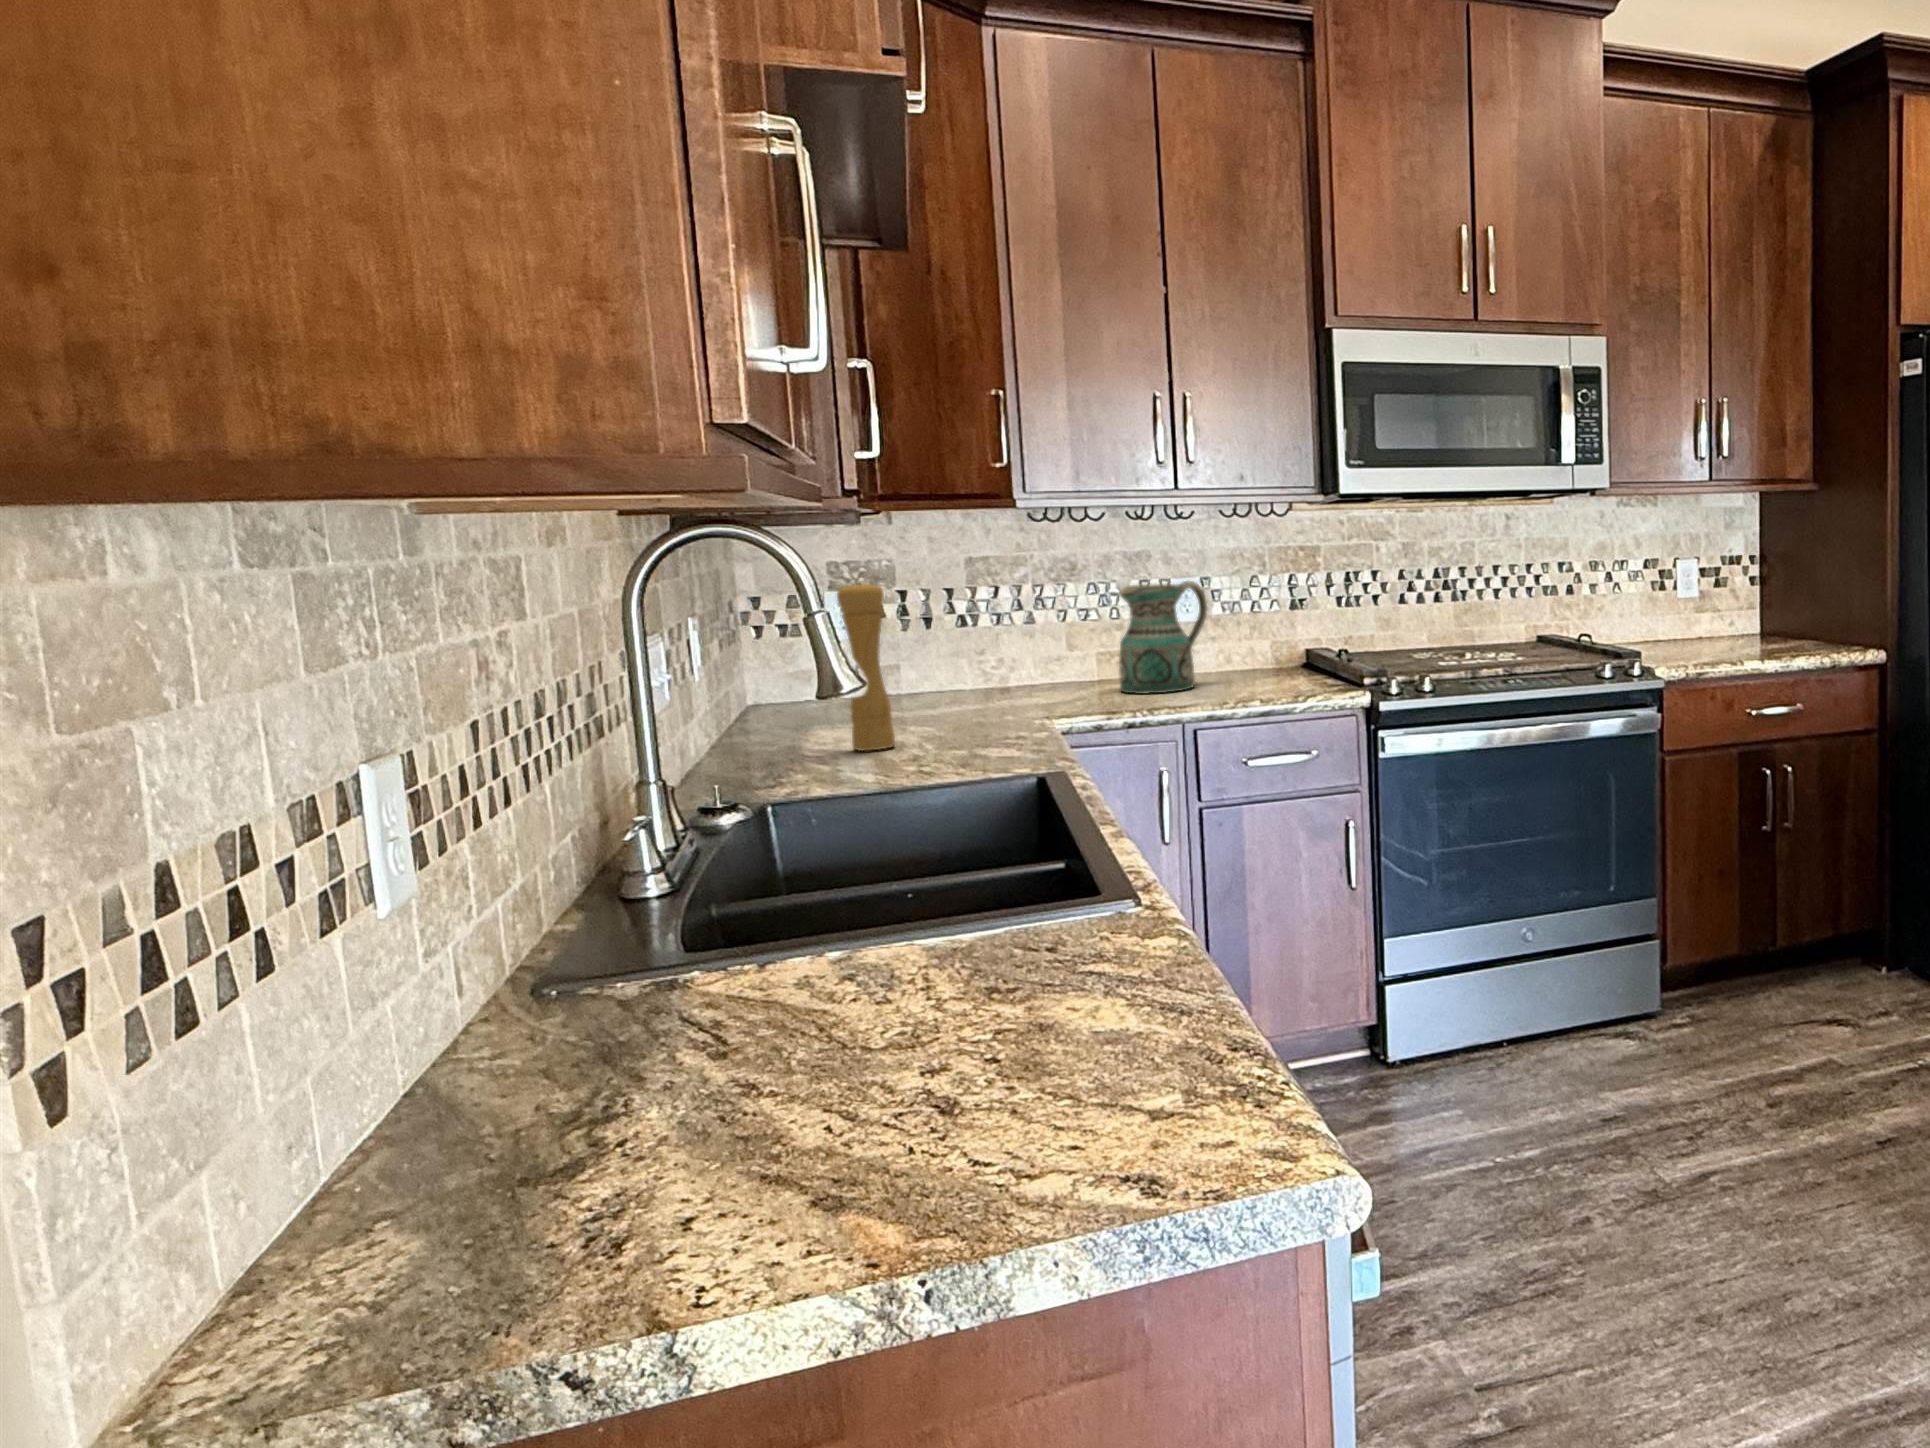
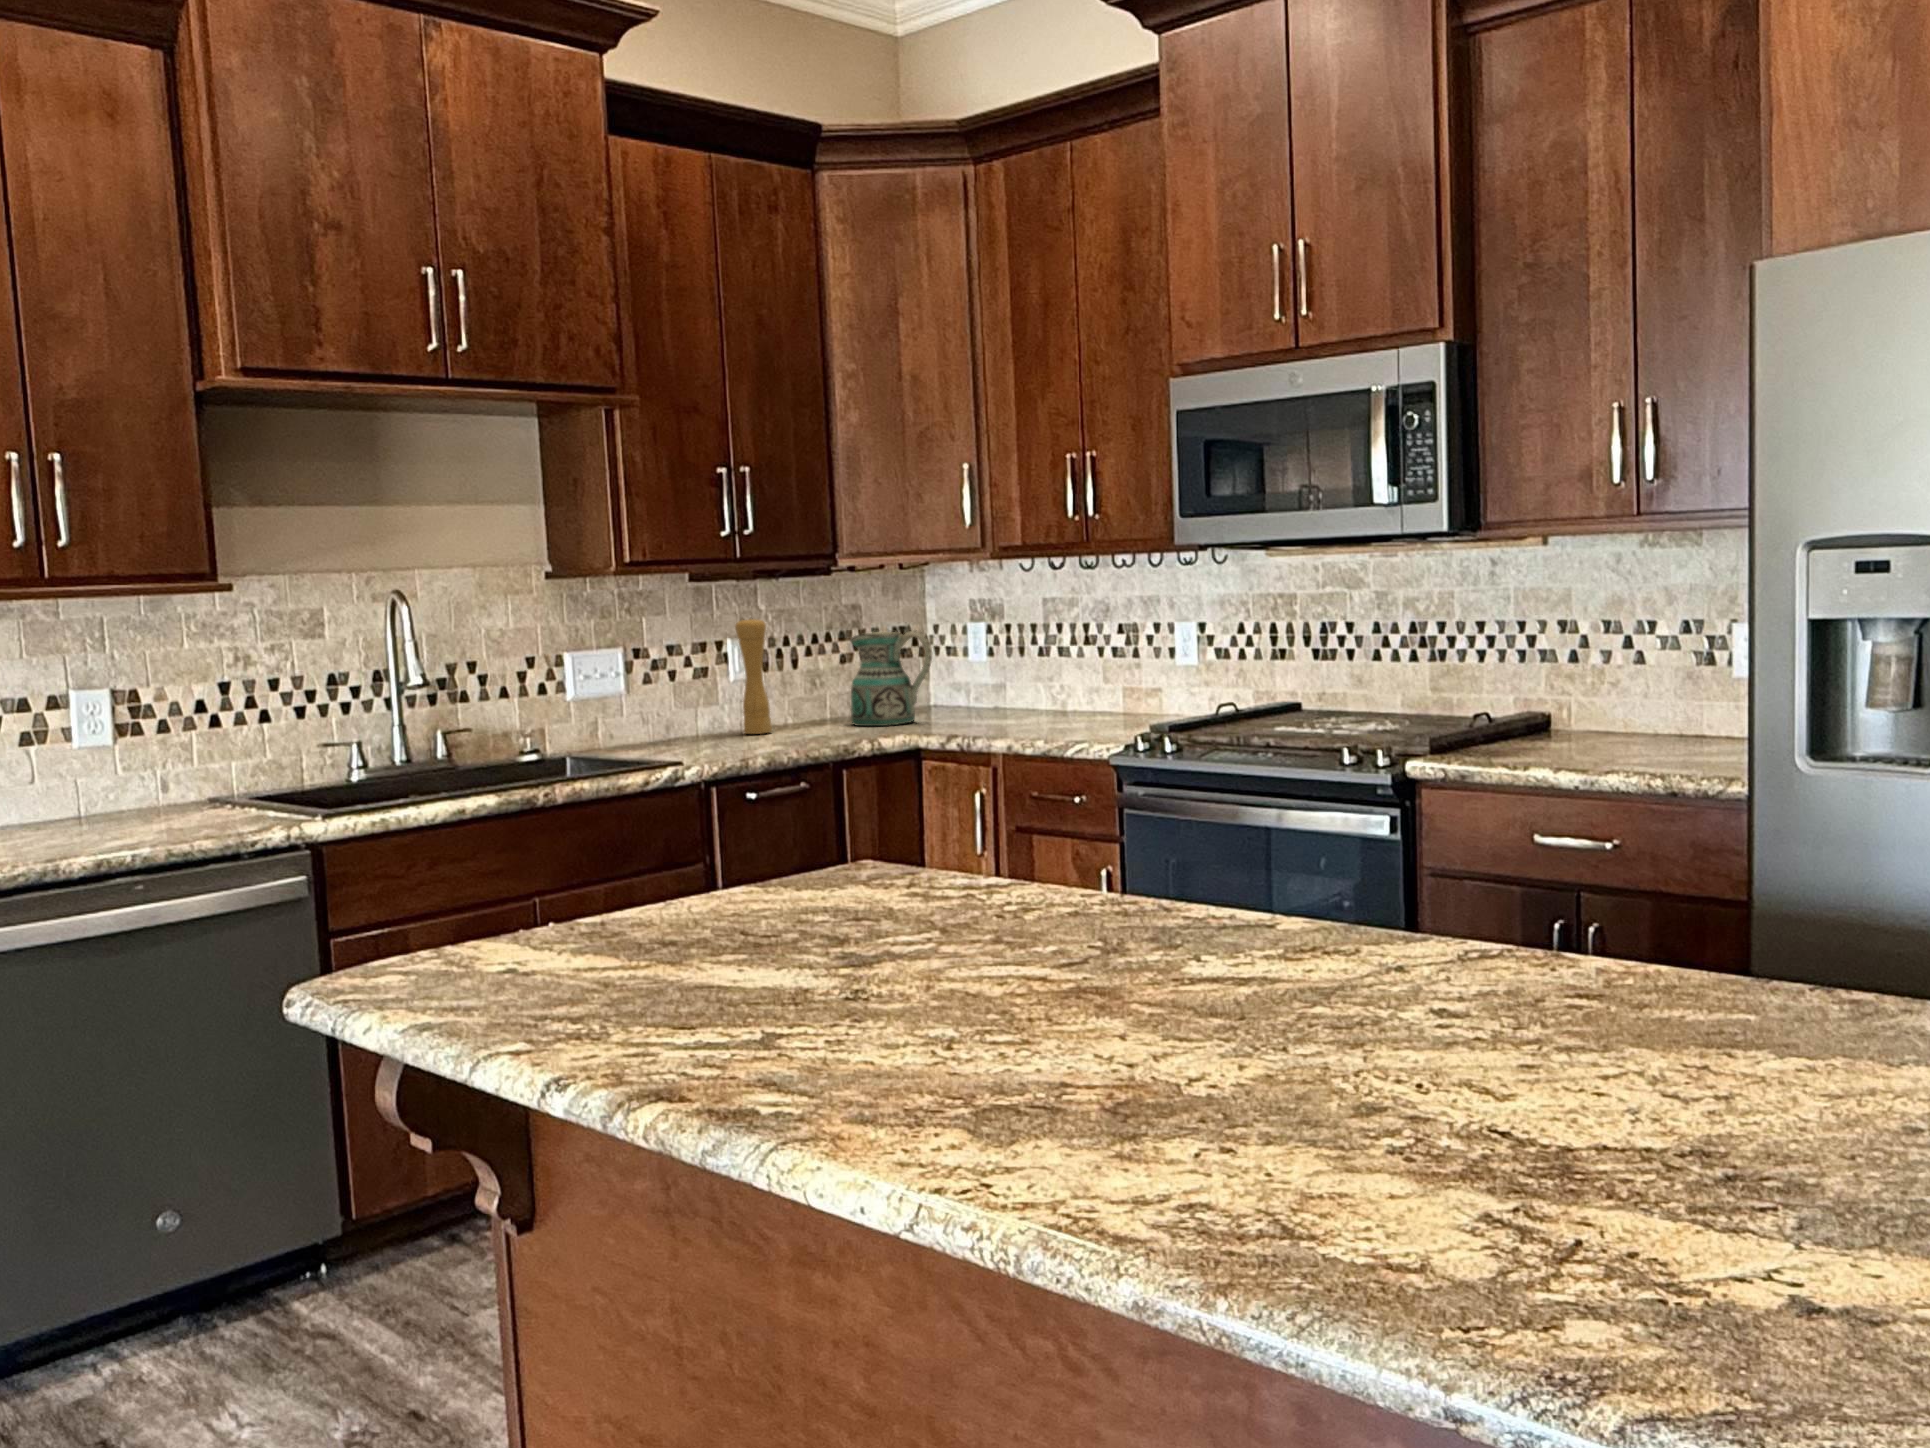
ceramic pitcher: present [1119,580,1207,694] -> present [850,630,932,726]

